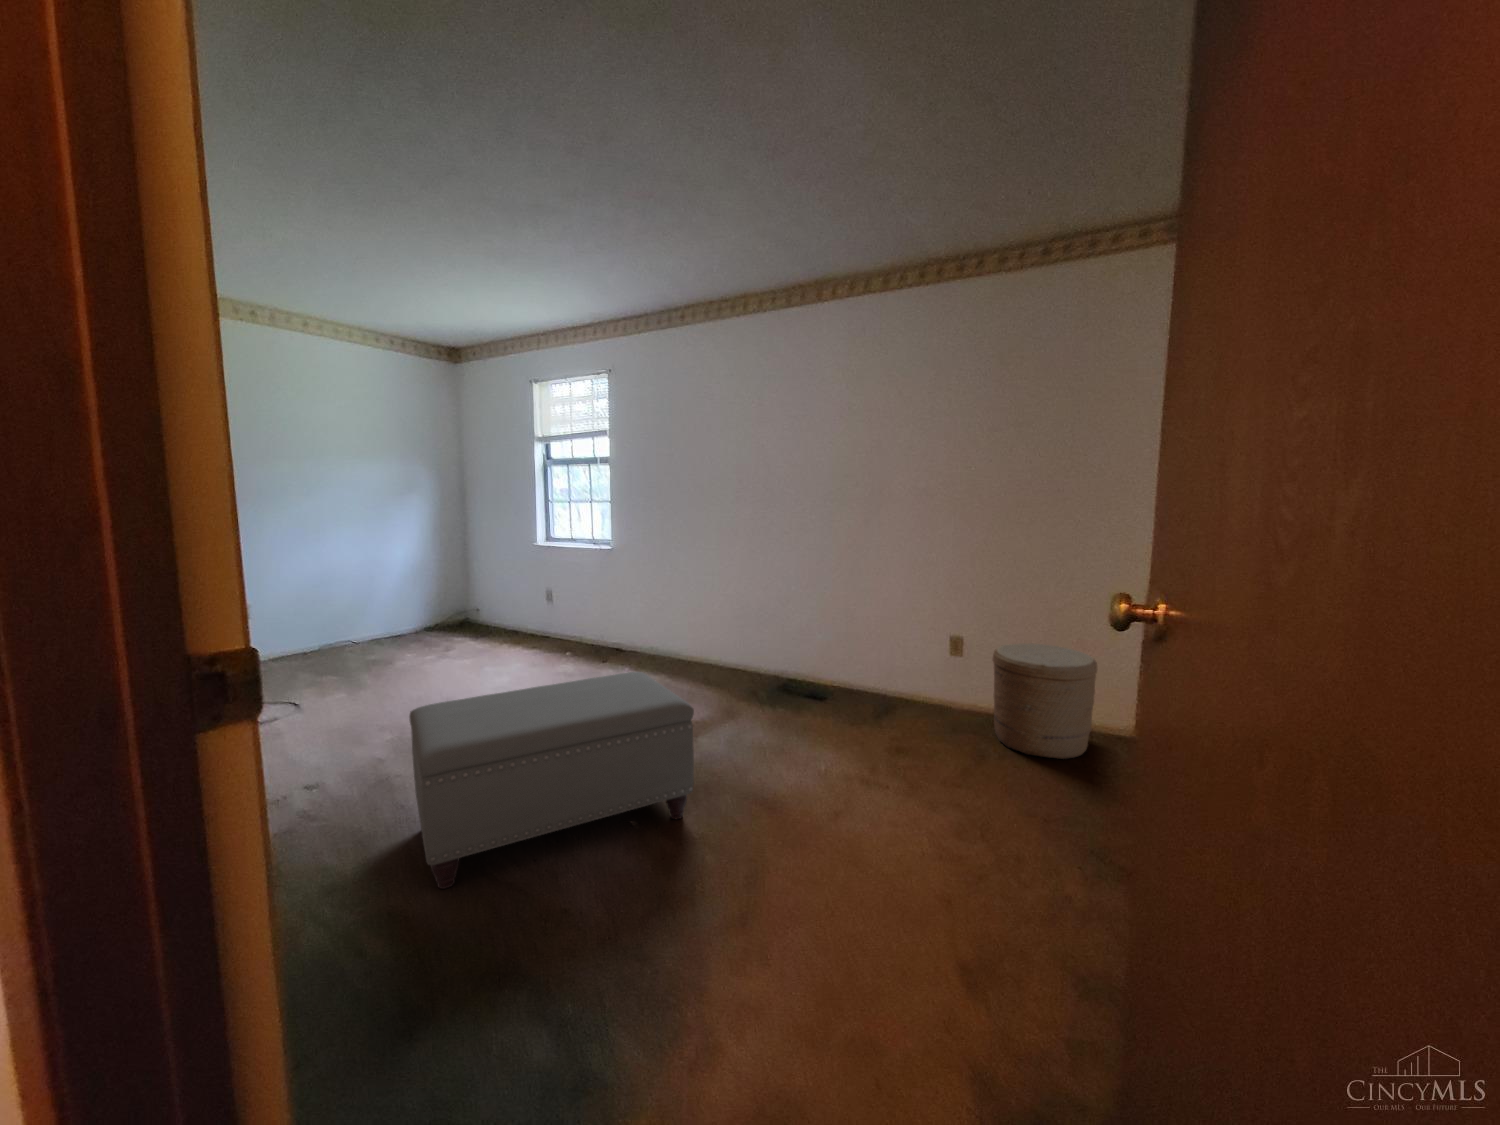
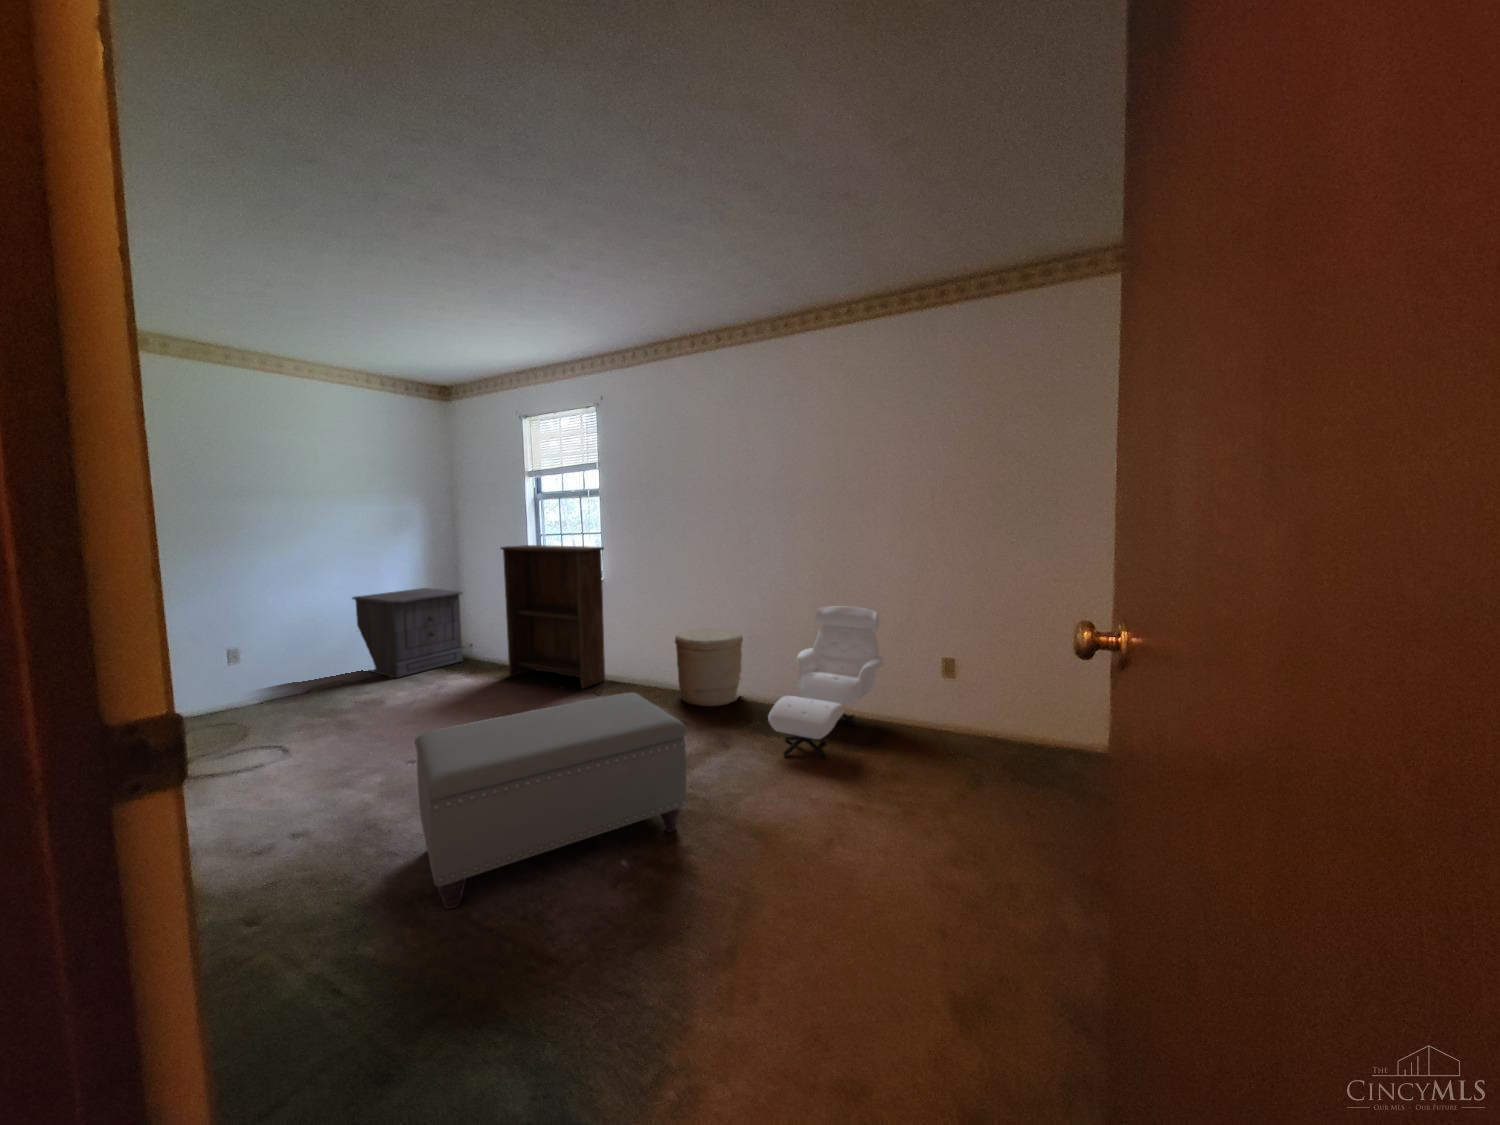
bookshelf: none [506,515,616,669] -> present [500,545,605,688]
nightstand: none [353,560,468,653] -> present [352,588,463,677]
armchair: none [787,586,916,748] -> present [768,606,883,757]
woven basket: present [993,644,1097,759] -> present [675,628,743,706]

